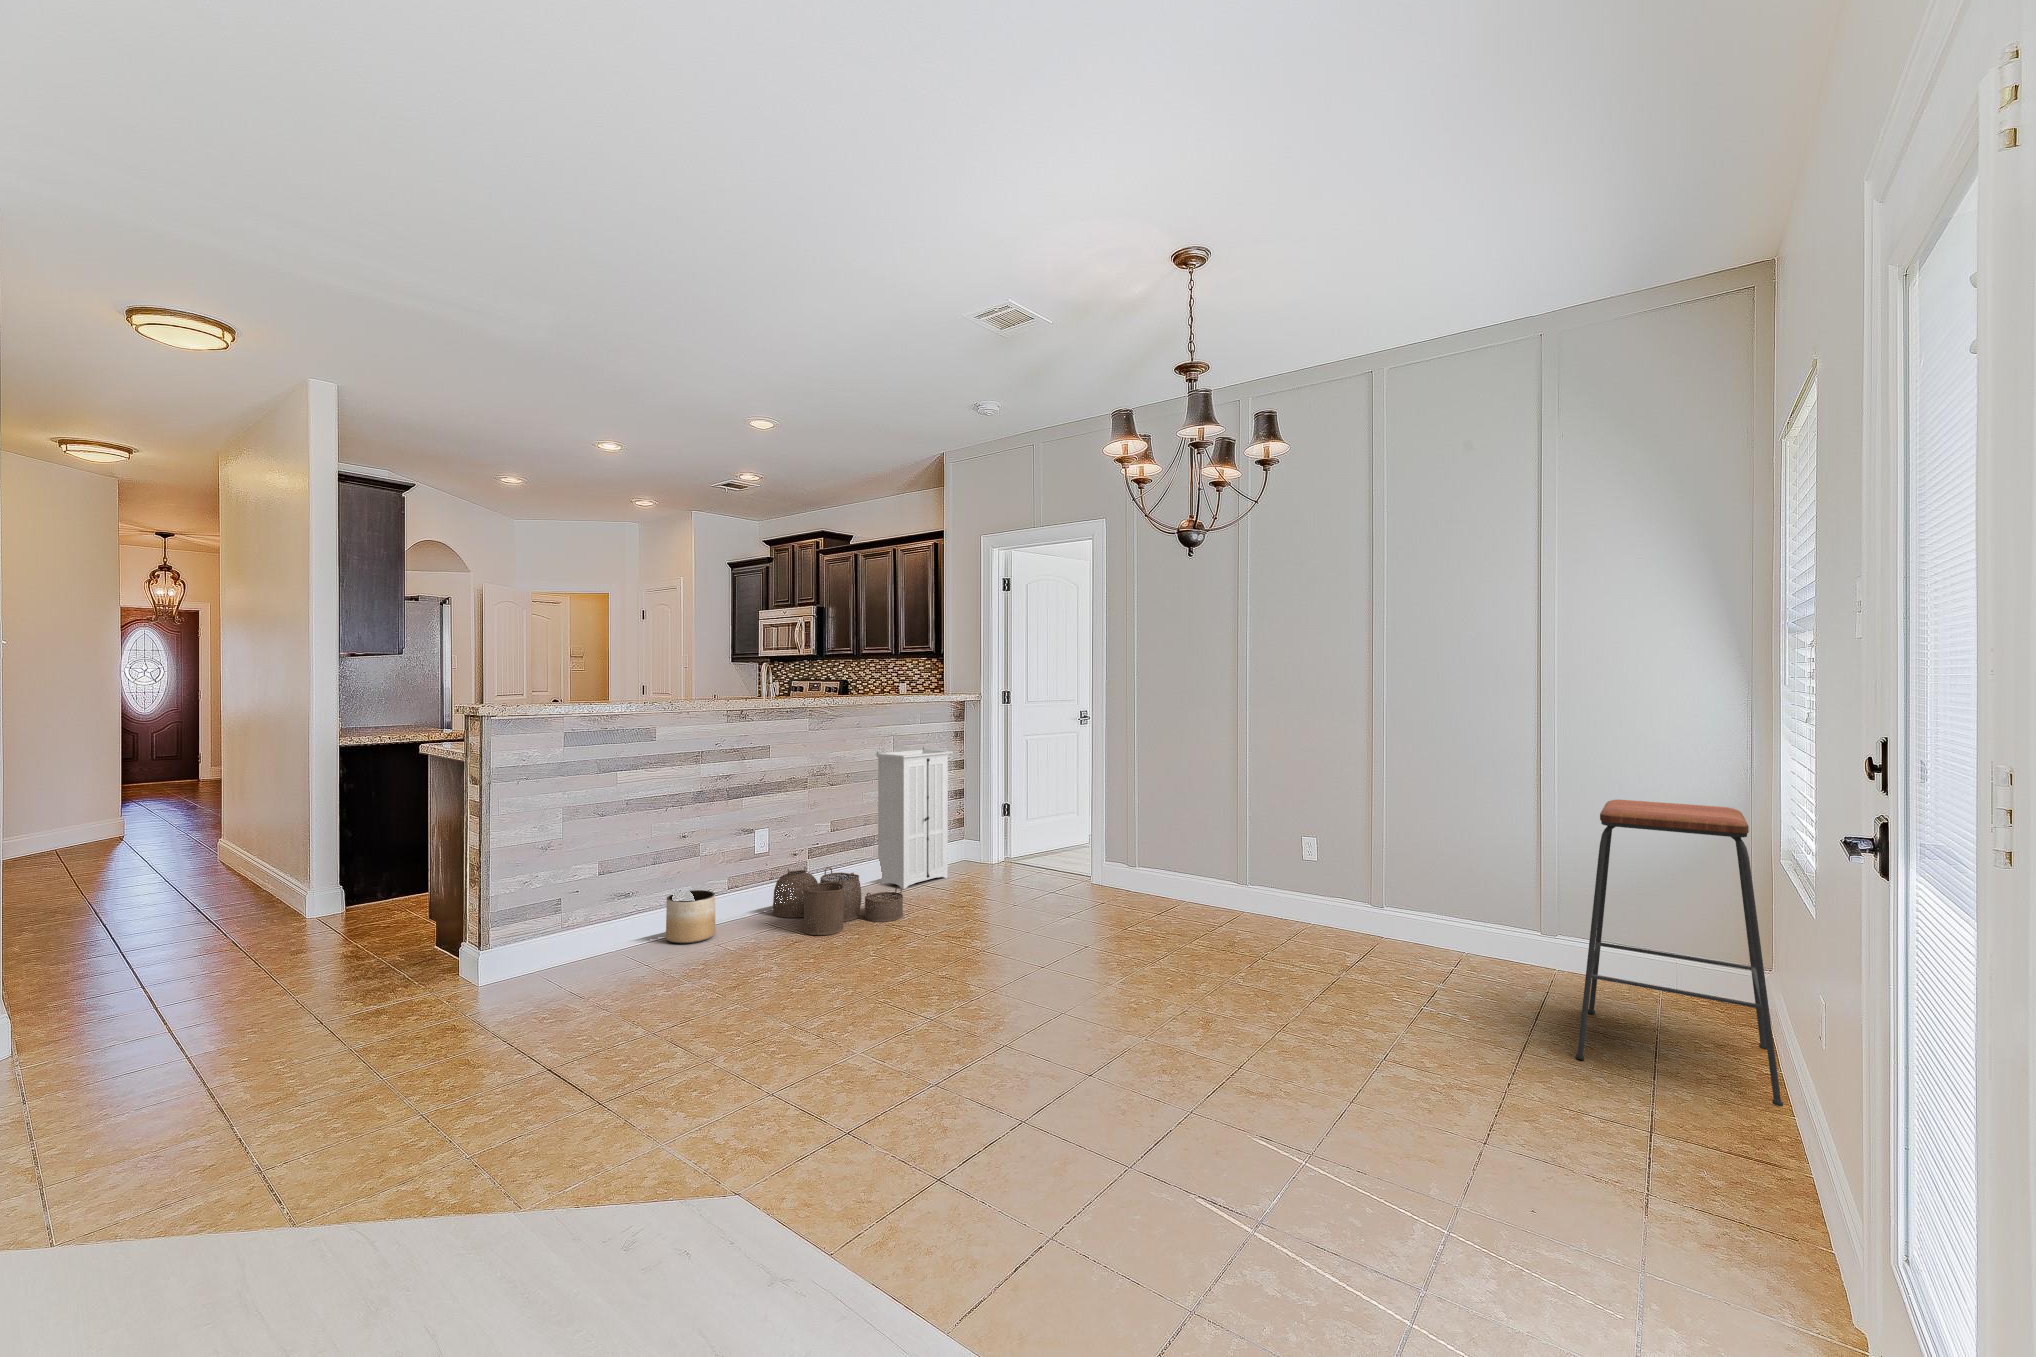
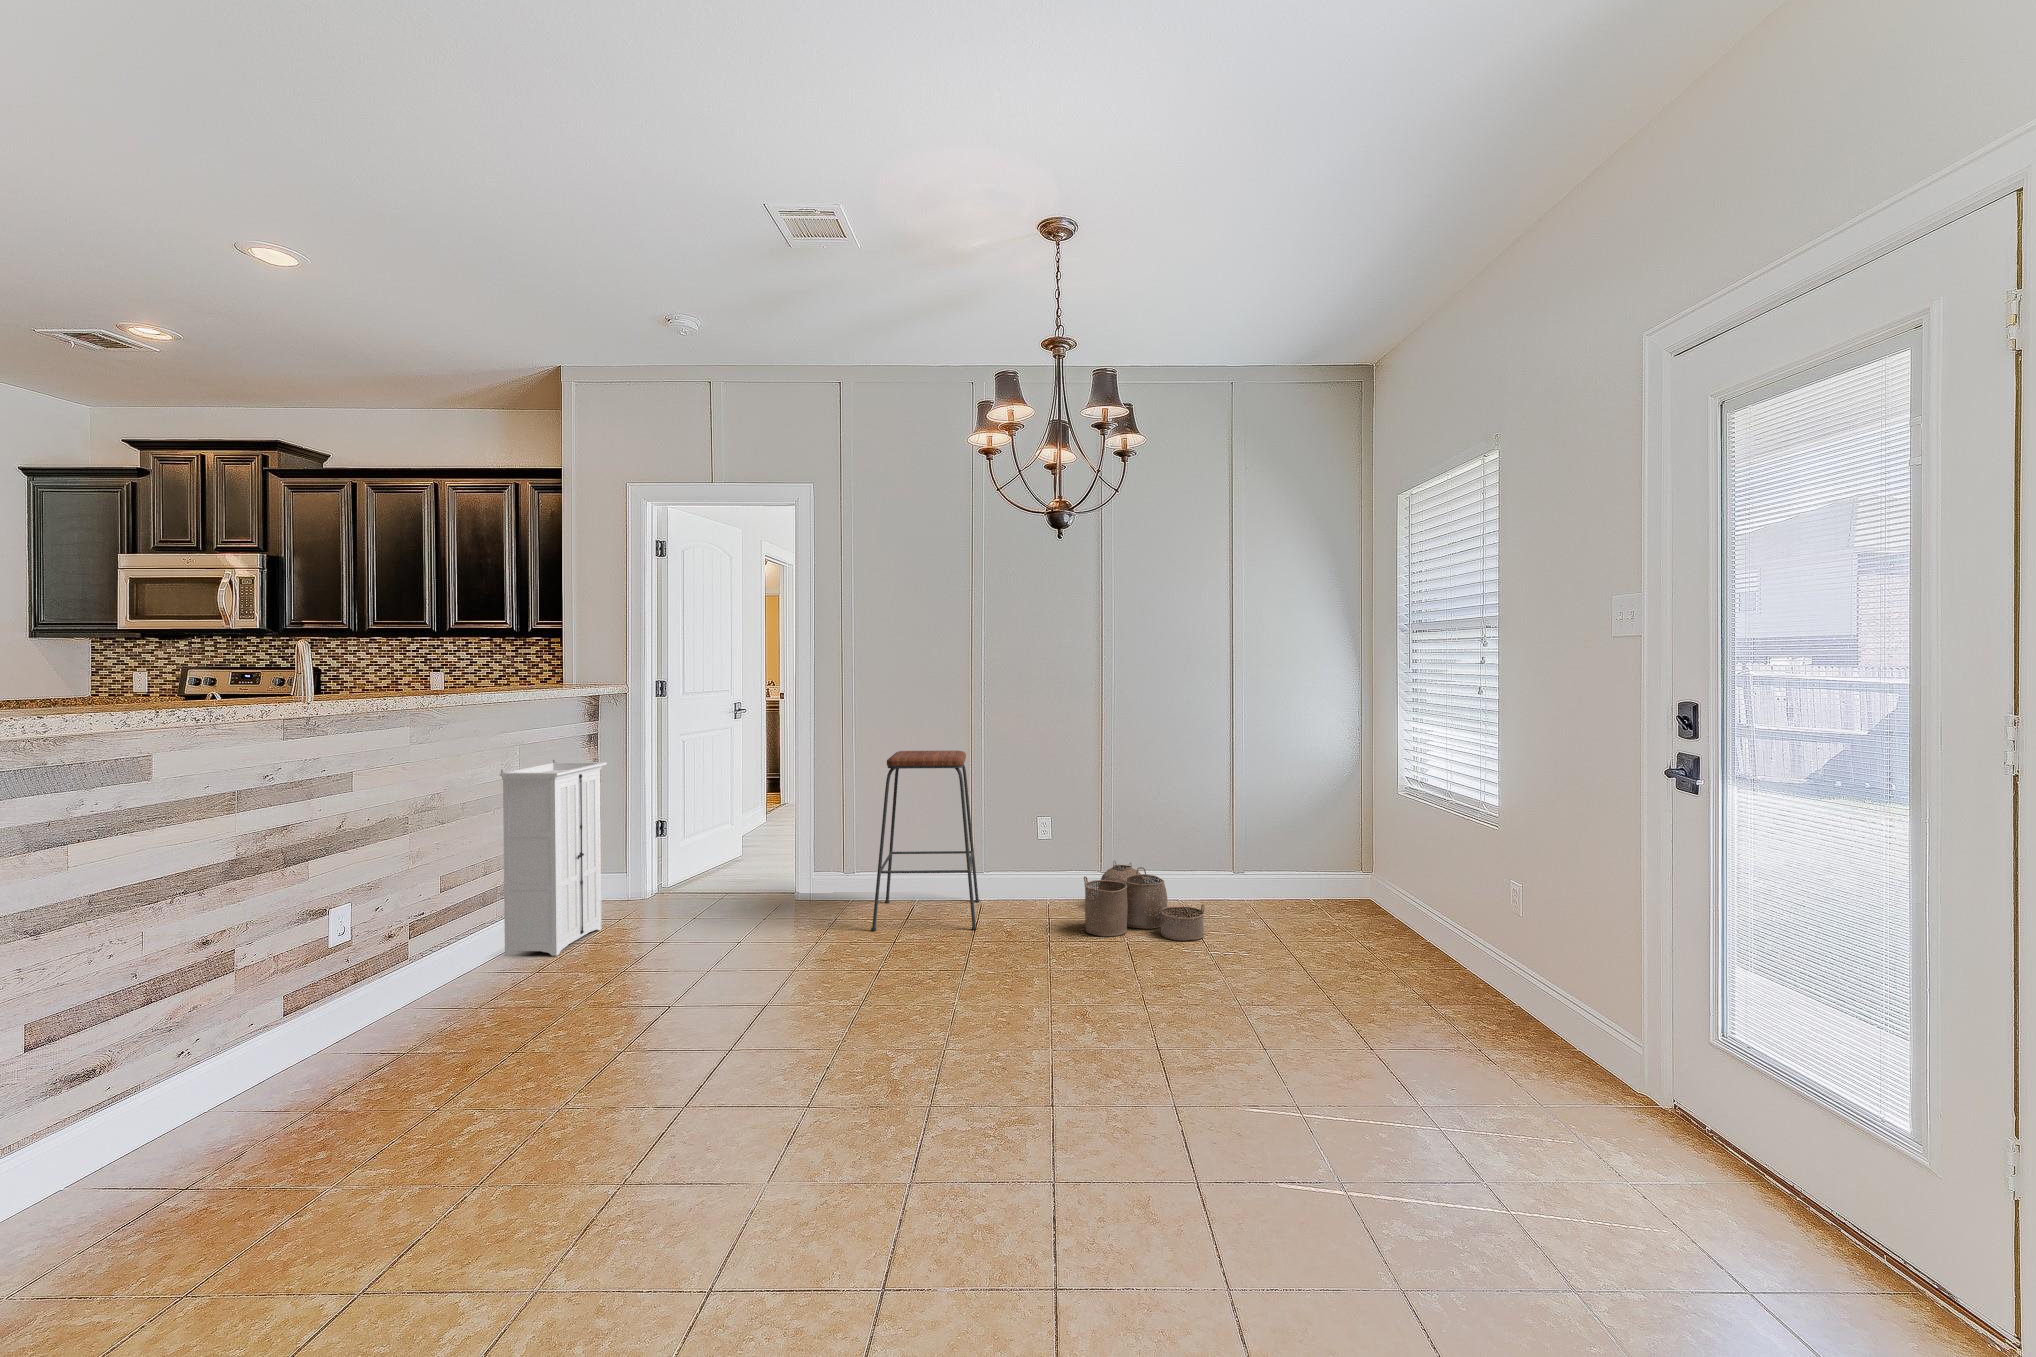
bar stool: present [1576,800,1783,1106] -> present [871,751,979,931]
woven basket: present [773,867,903,935] -> present [1084,861,1205,940]
planter: present [666,890,715,944] -> none [206,1023,310,1126]

